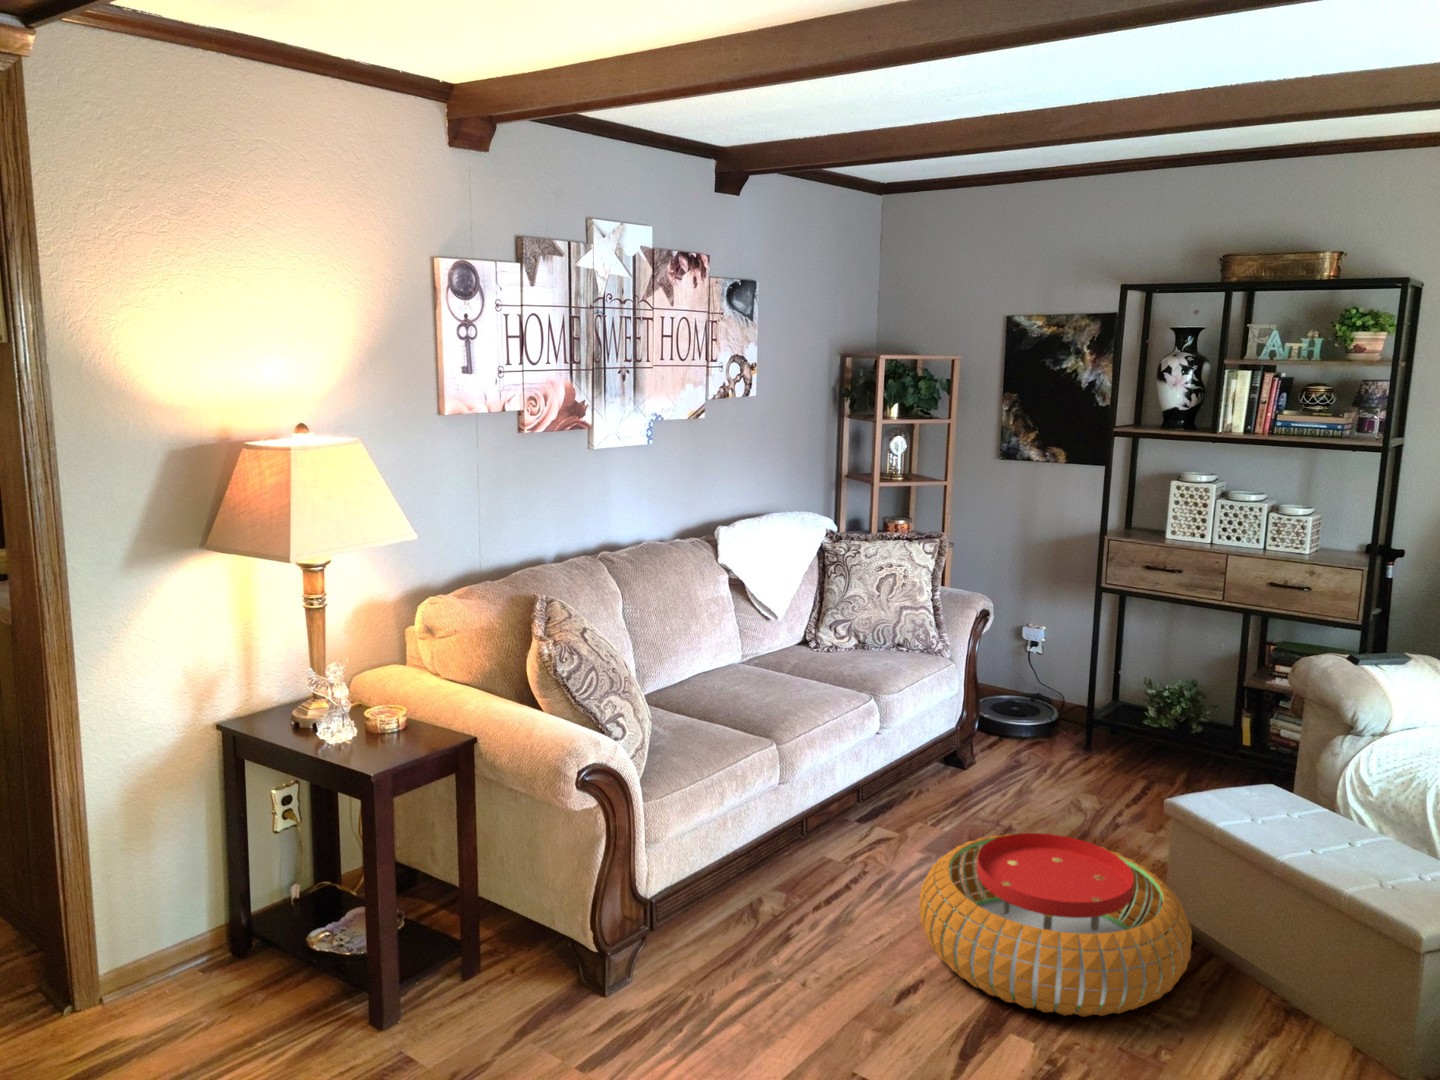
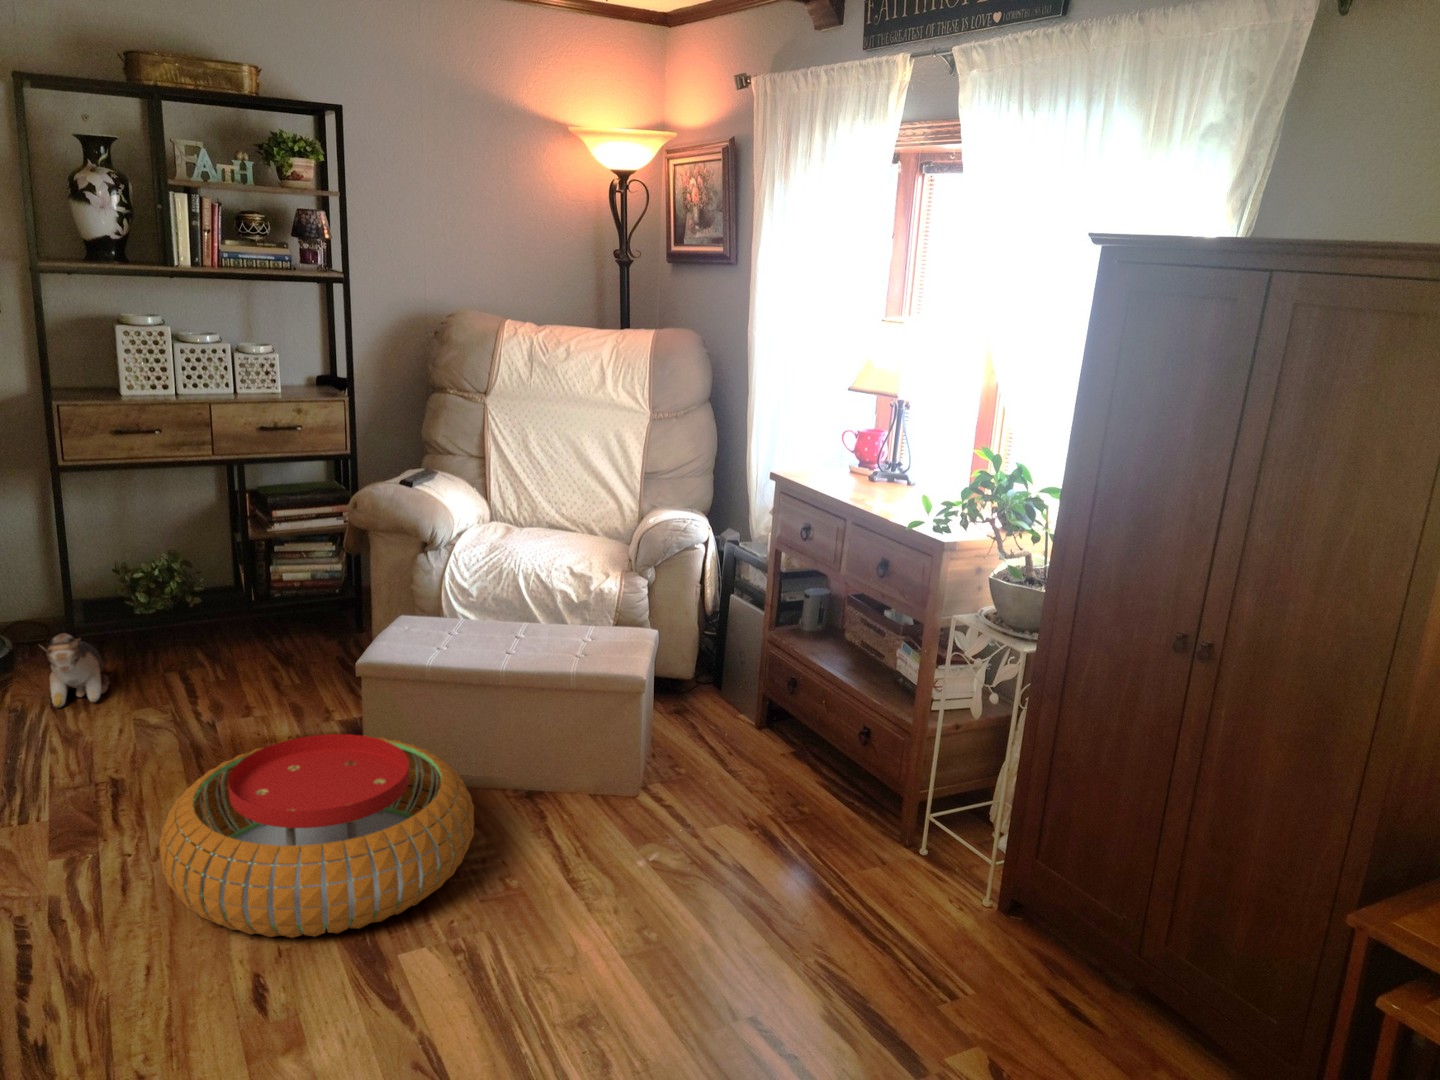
plush toy: none [1032,713,1101,775] -> present [40,633,109,707]

